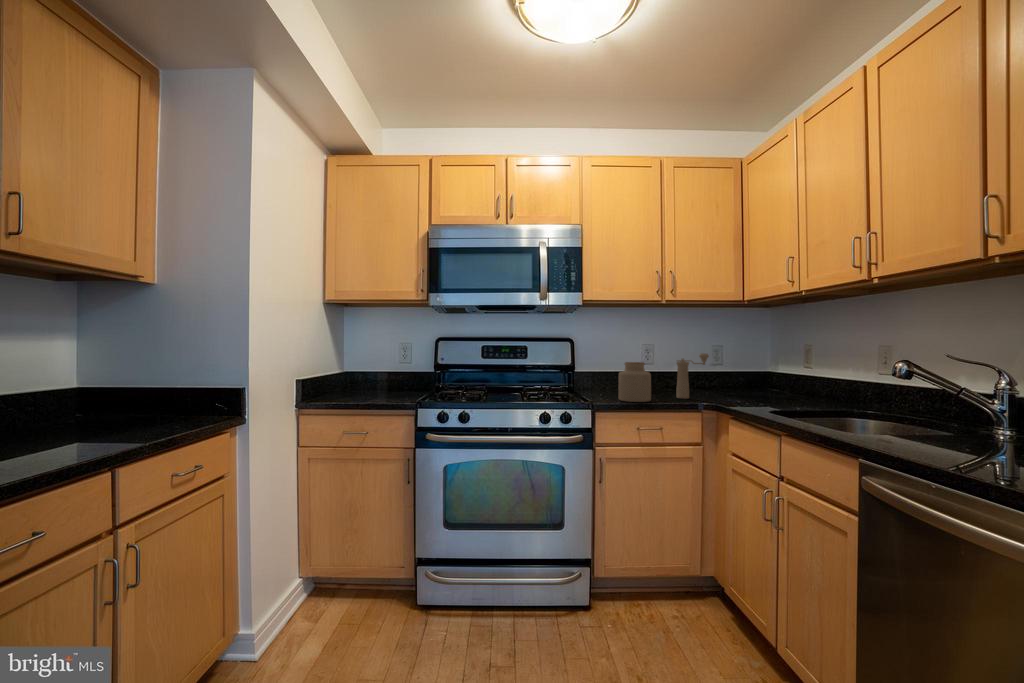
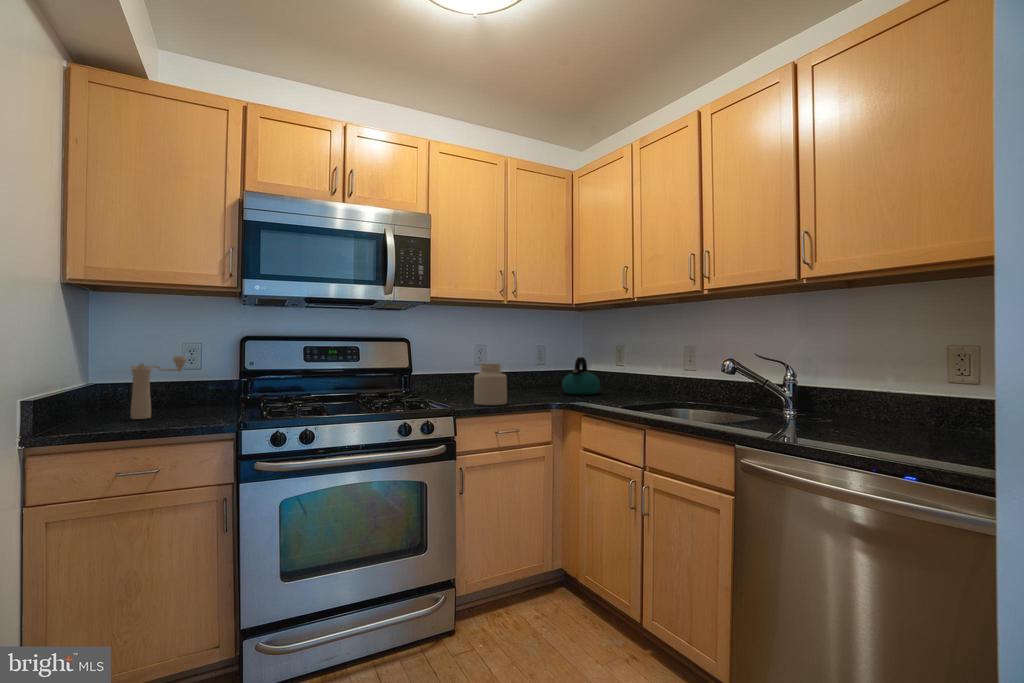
pepper mill: present [676,353,709,399] -> present [130,356,187,419]
kettle: none [727,357,772,397] -> present [562,357,600,395]

